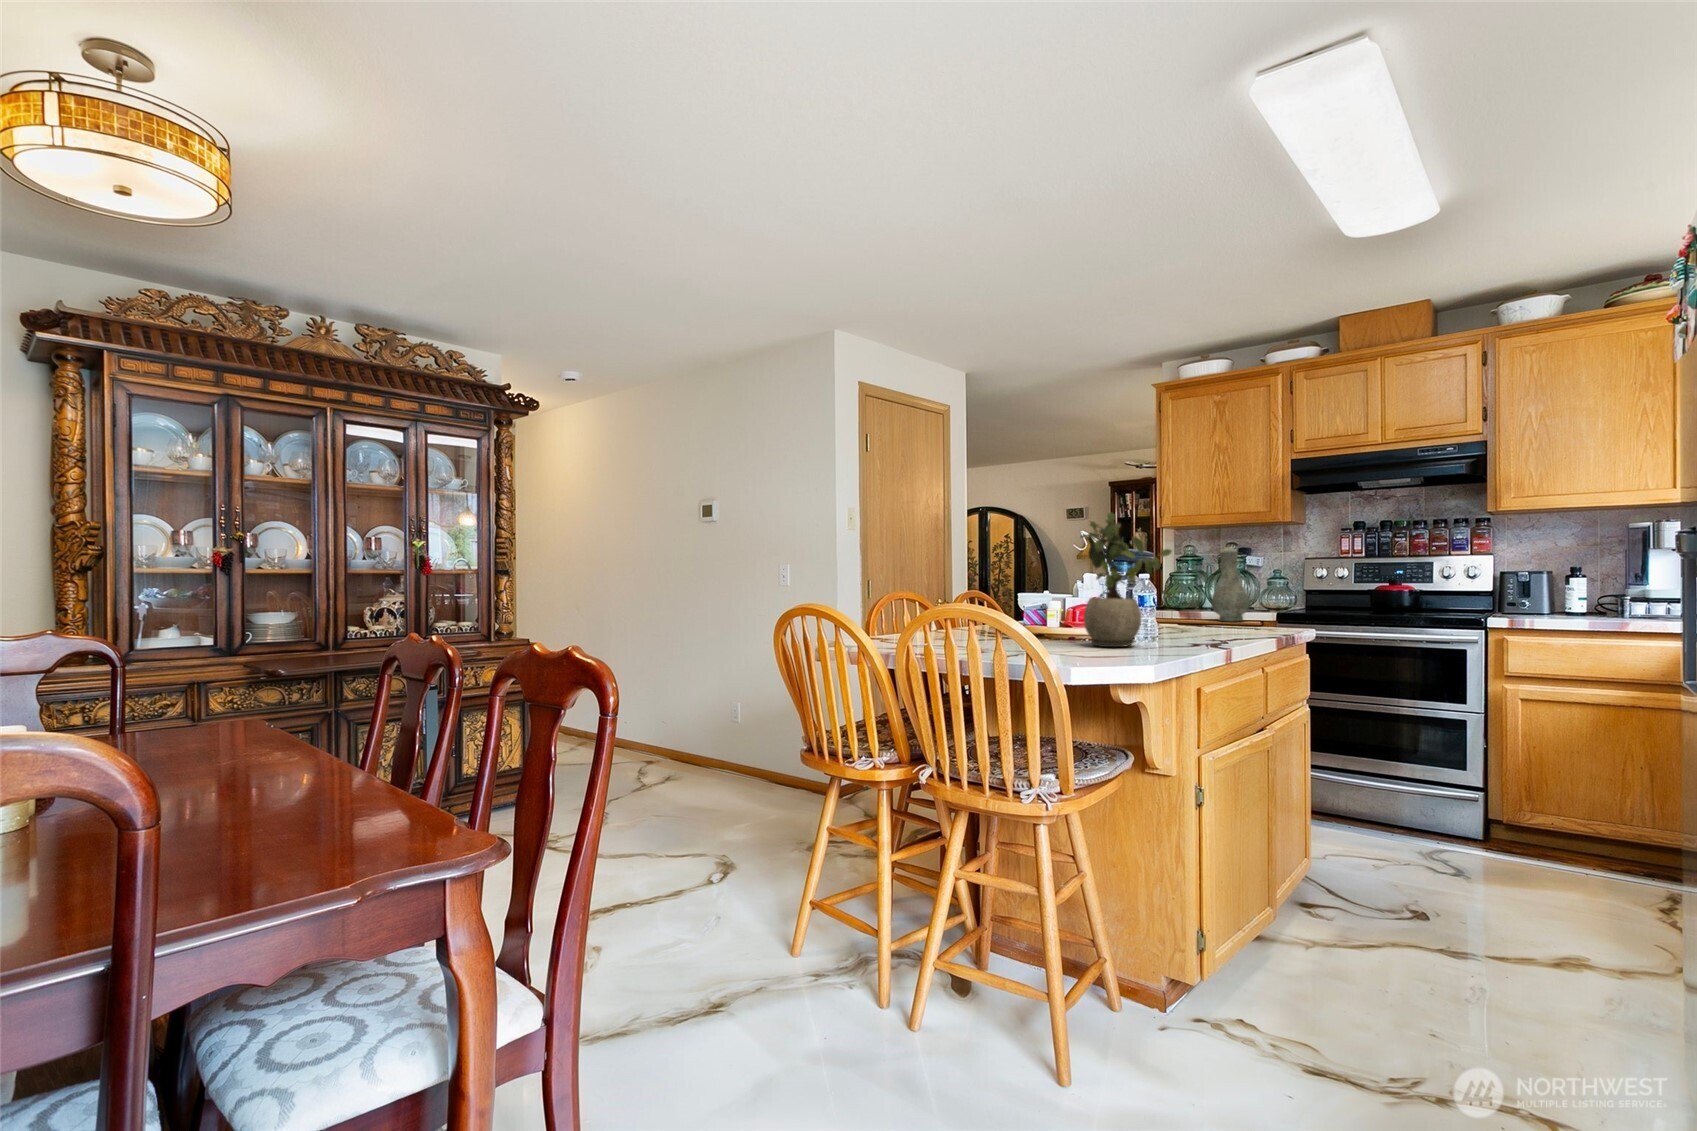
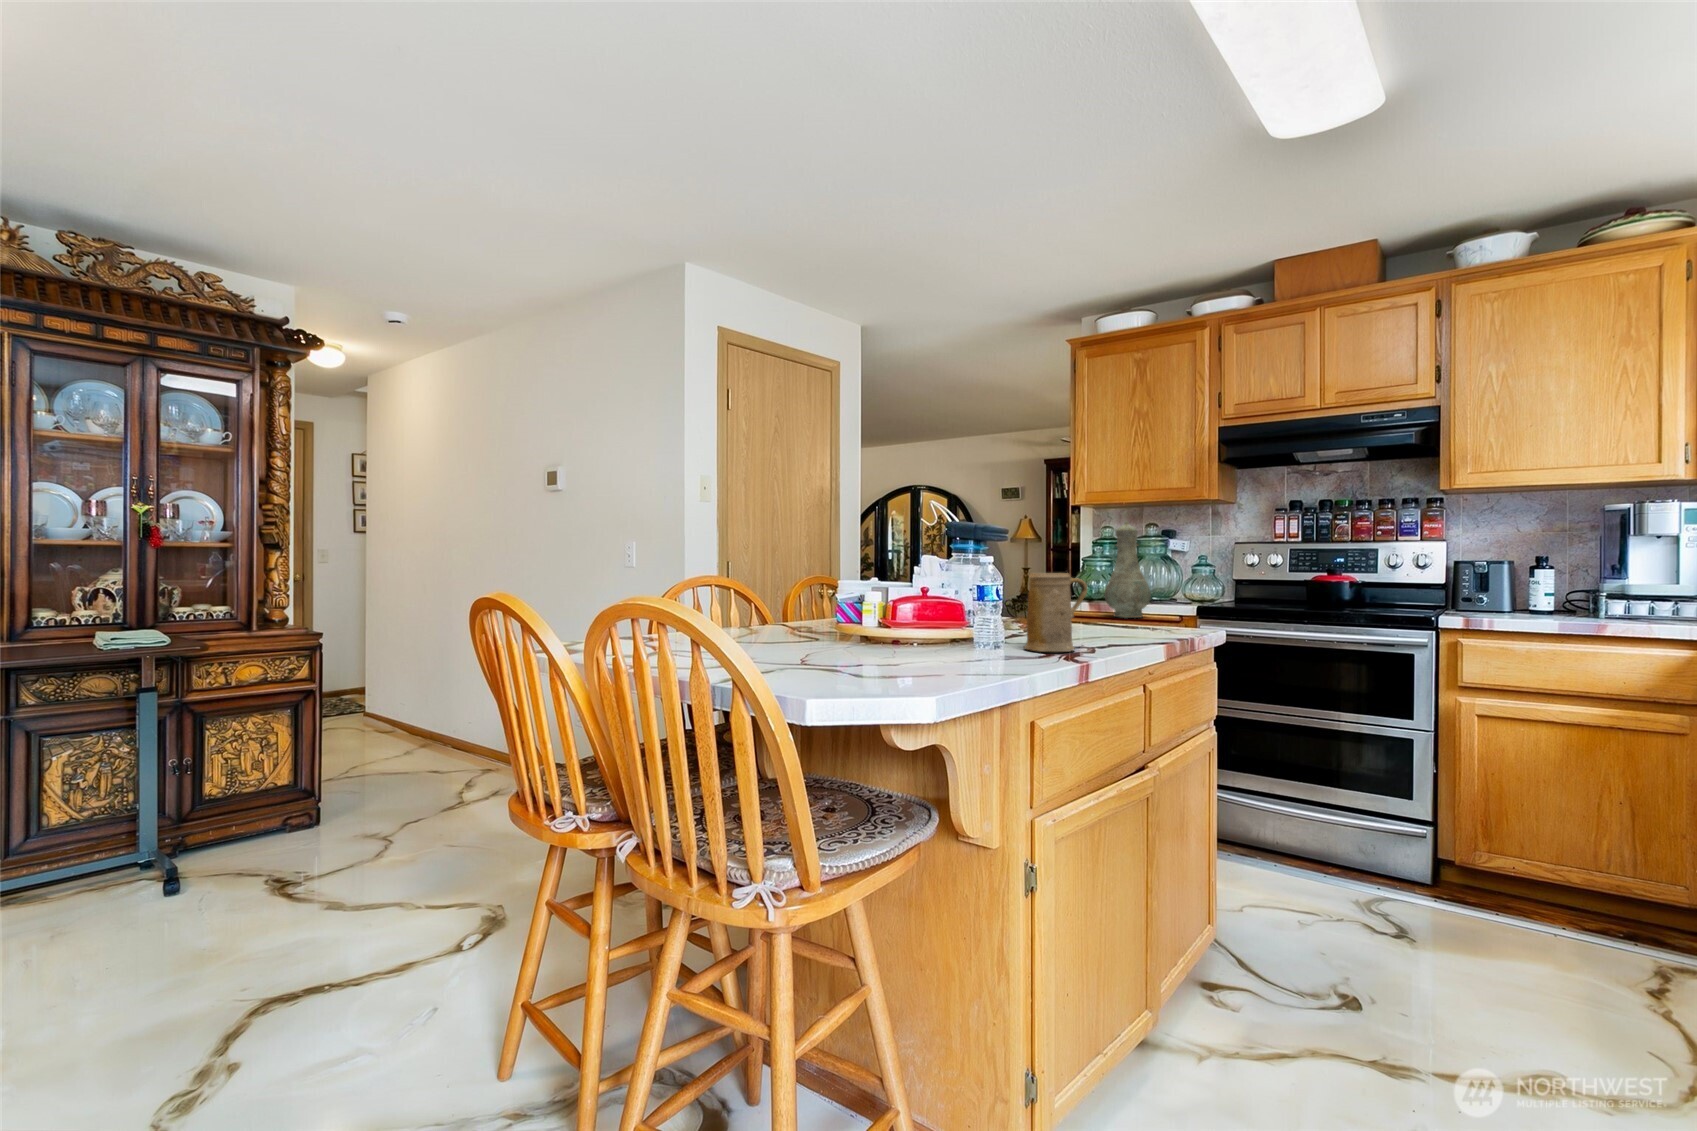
potted plant: present [1081,513,1172,647] -> none [883,464,1002,658]
mug: none [1177,587,1223,643] -> present [1024,573,1087,652]

